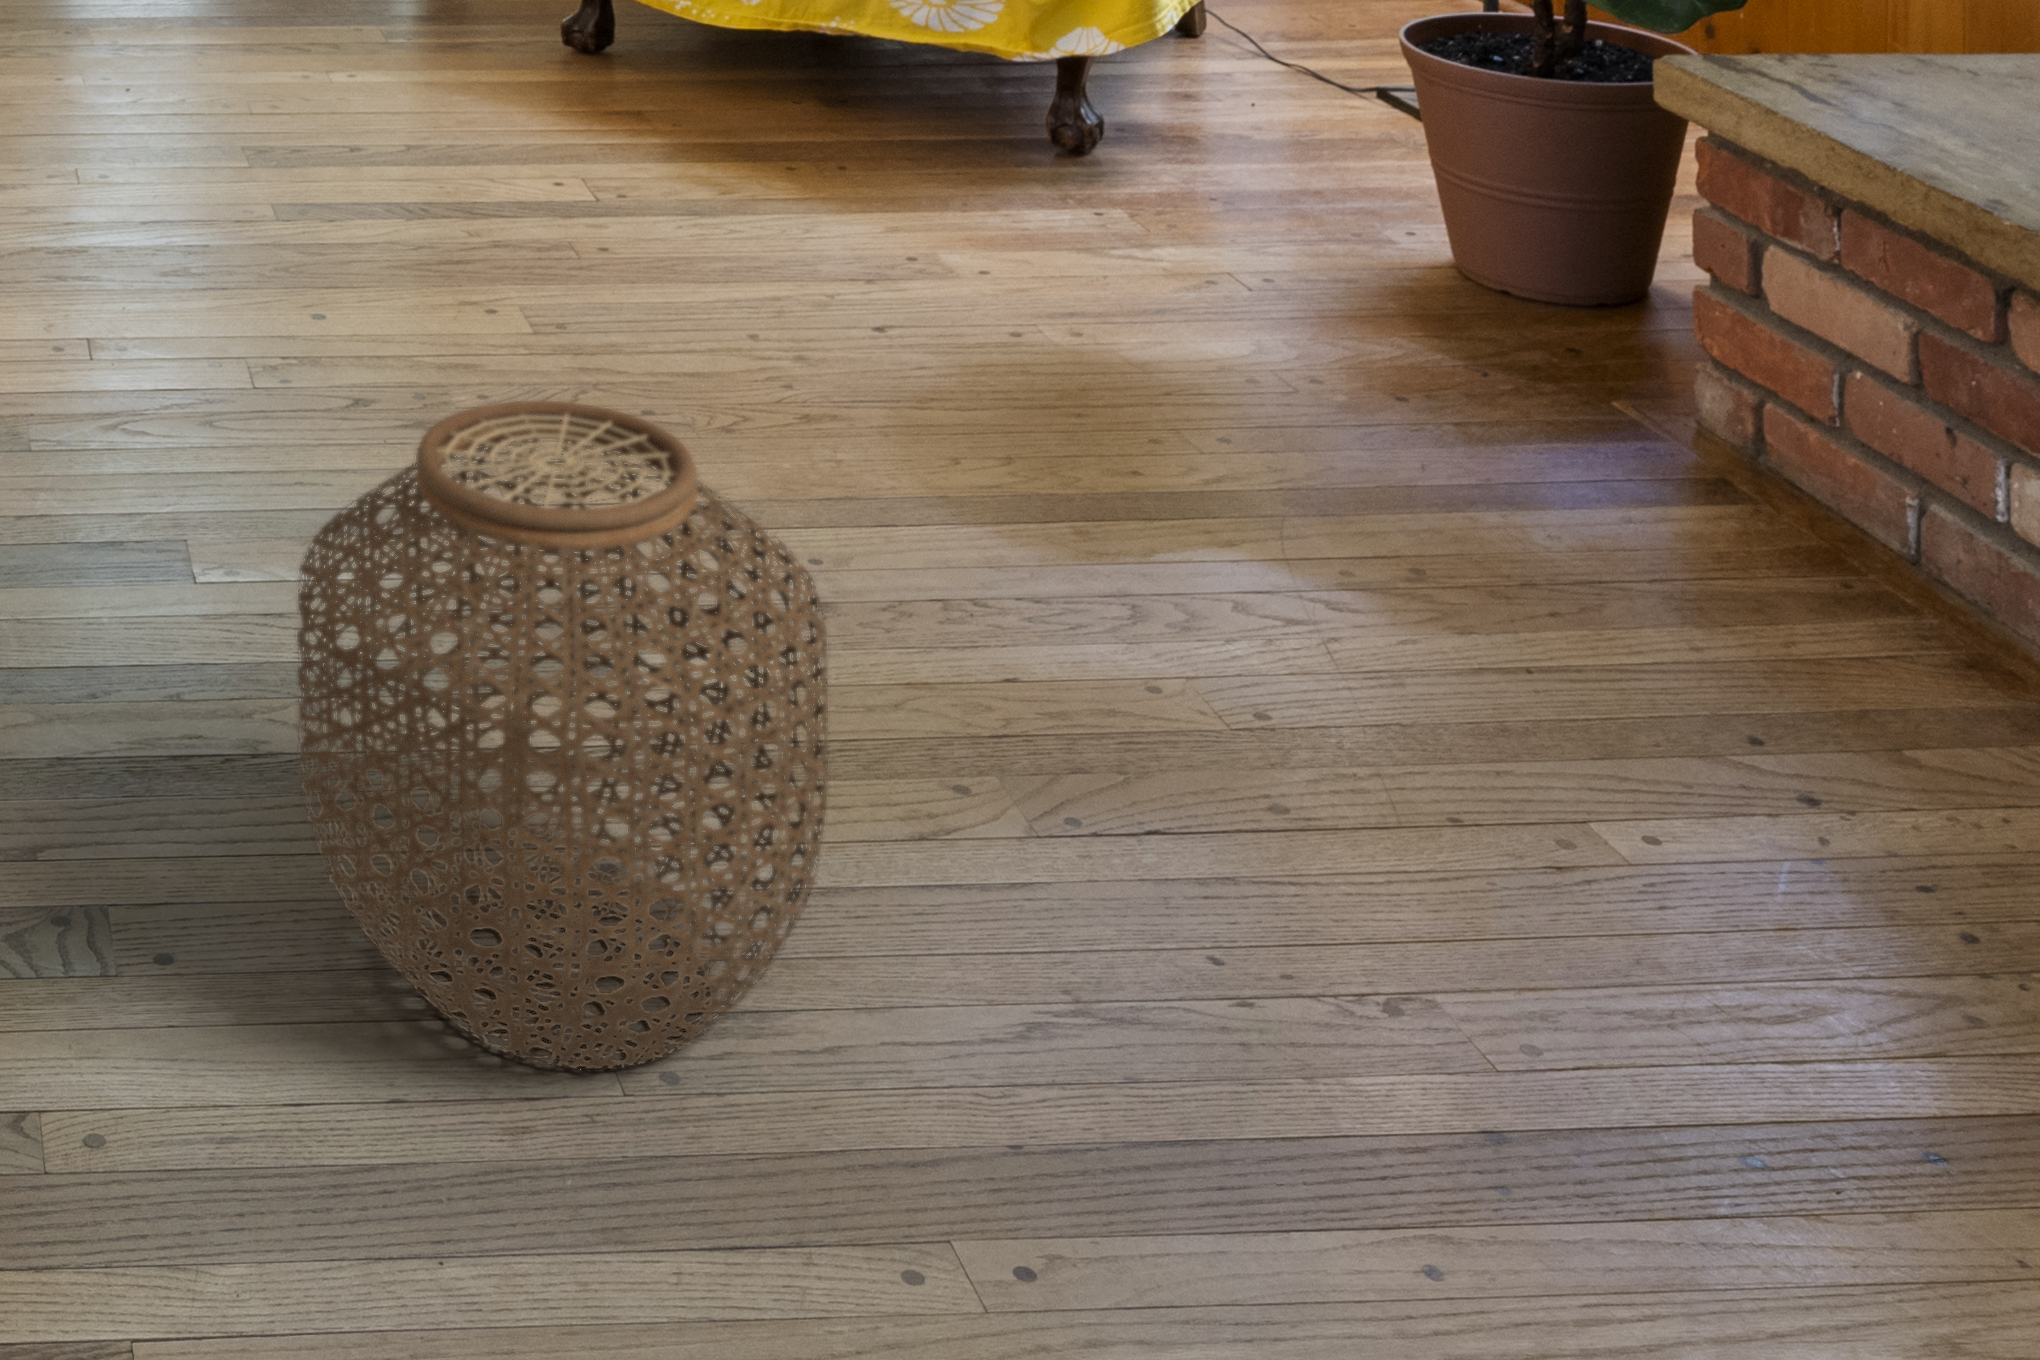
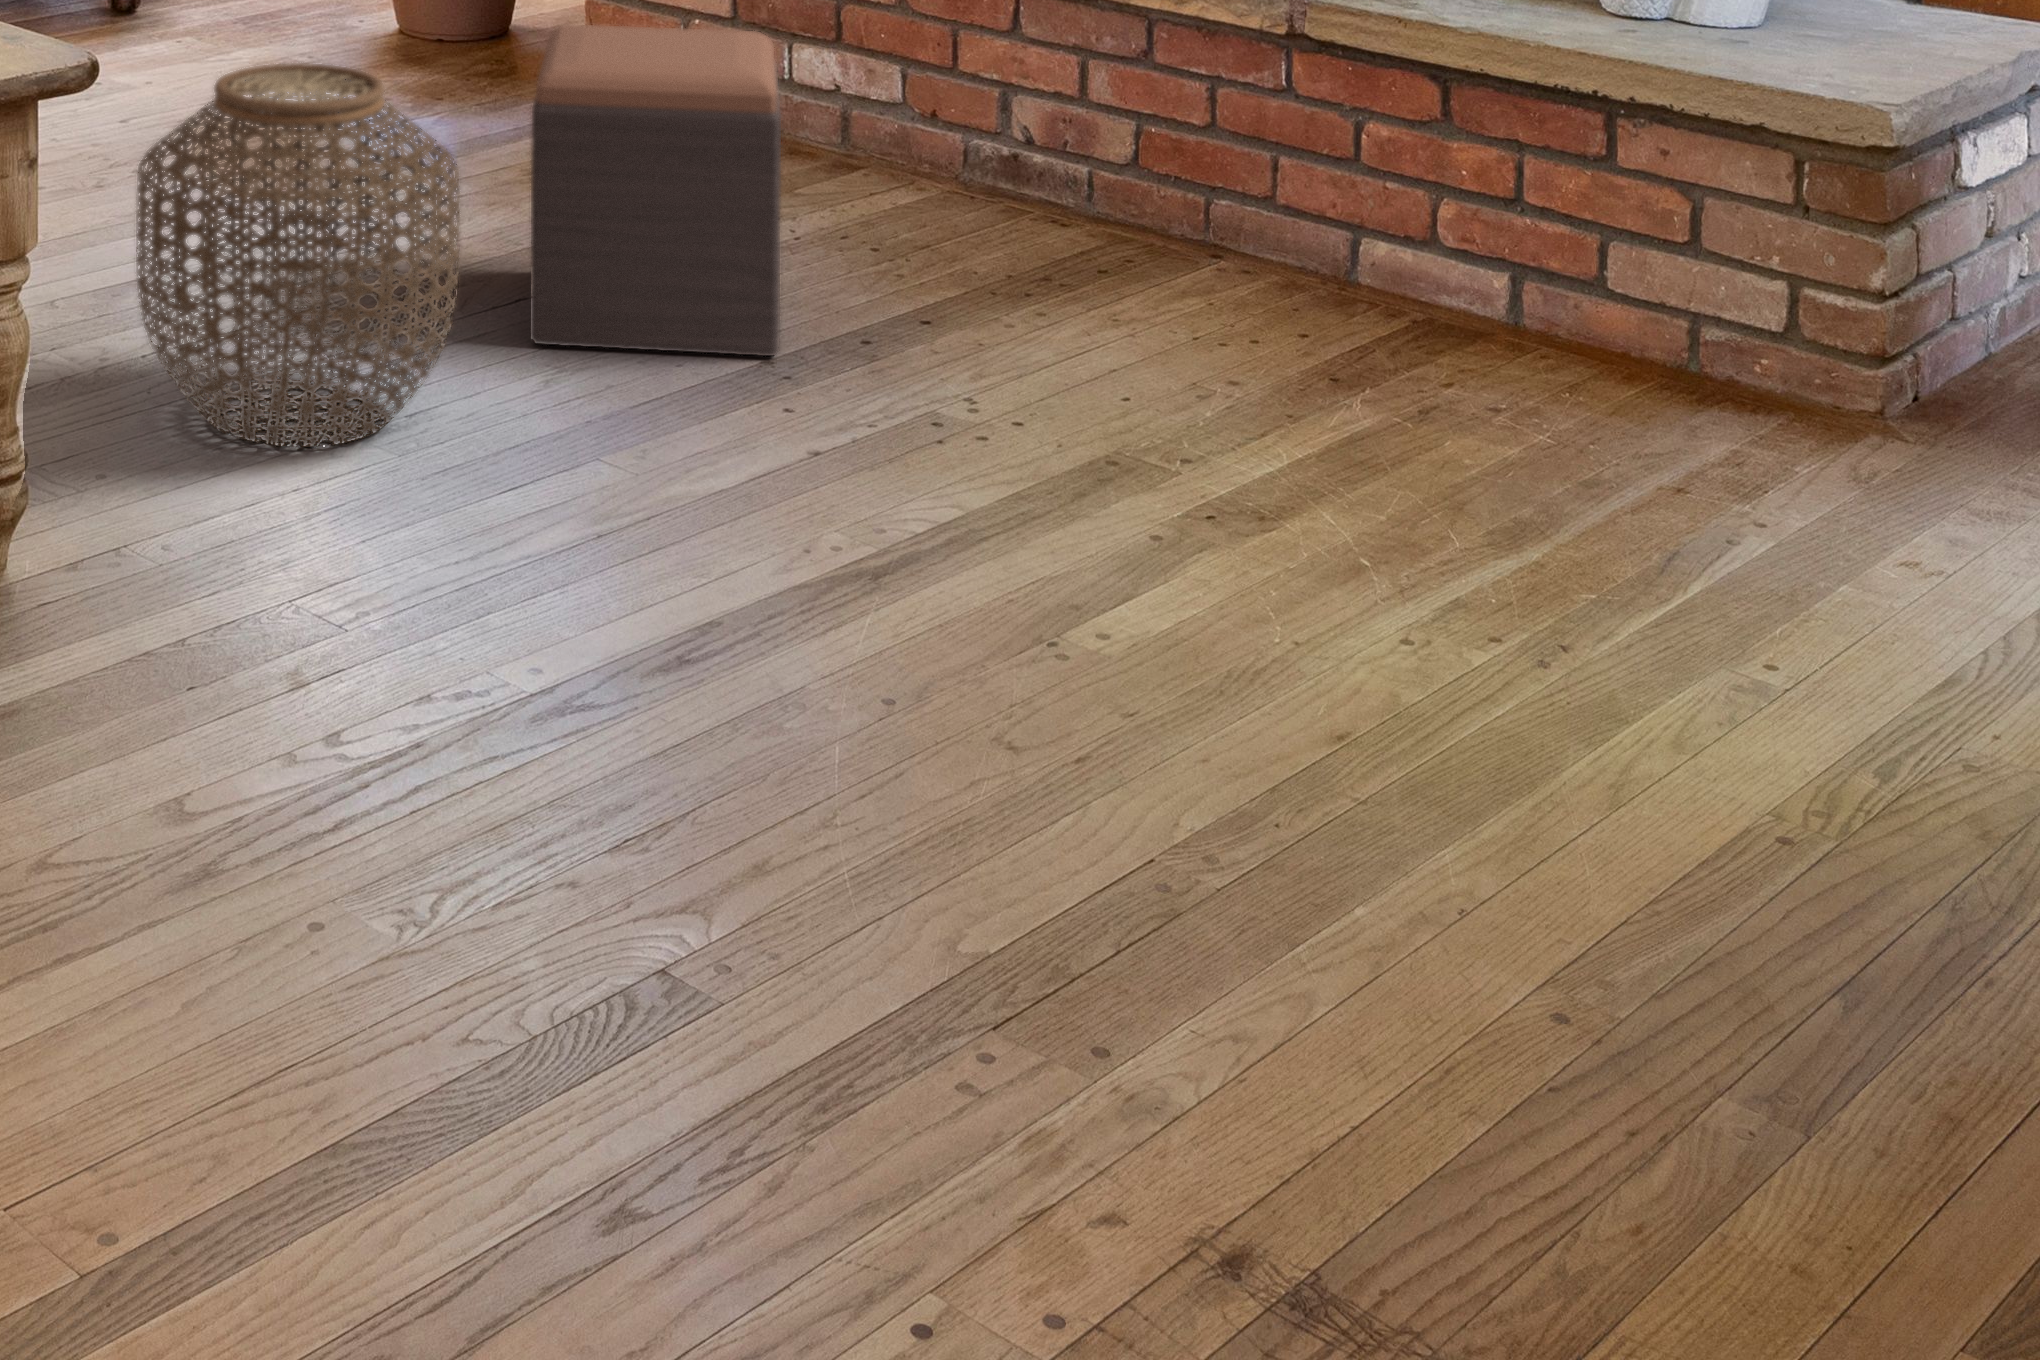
footstool: none [1079,400,1681,1152] -> present [530,24,781,356]

